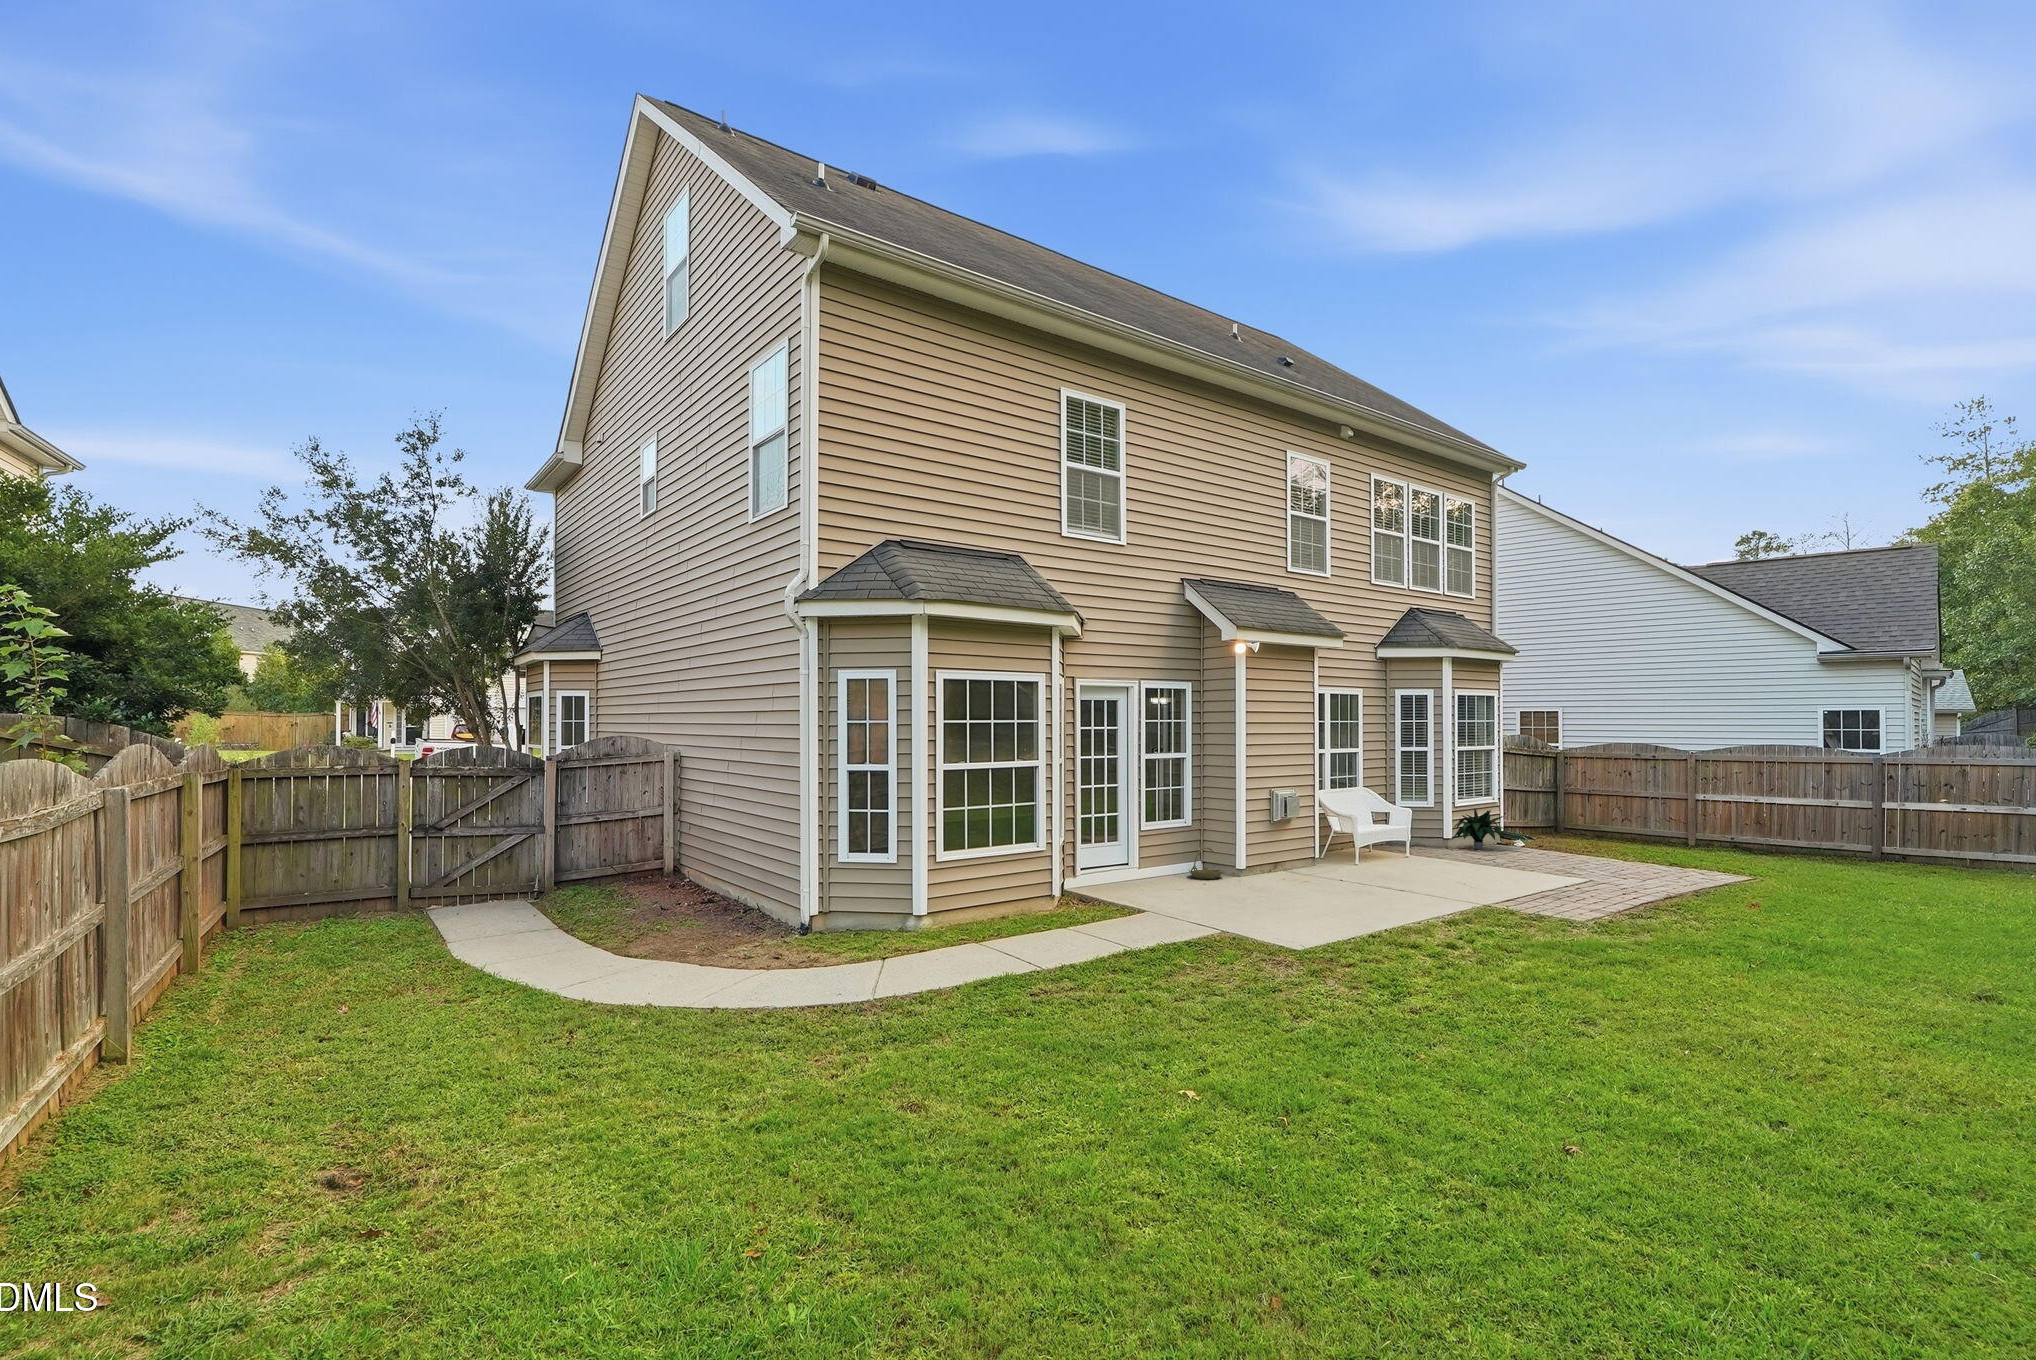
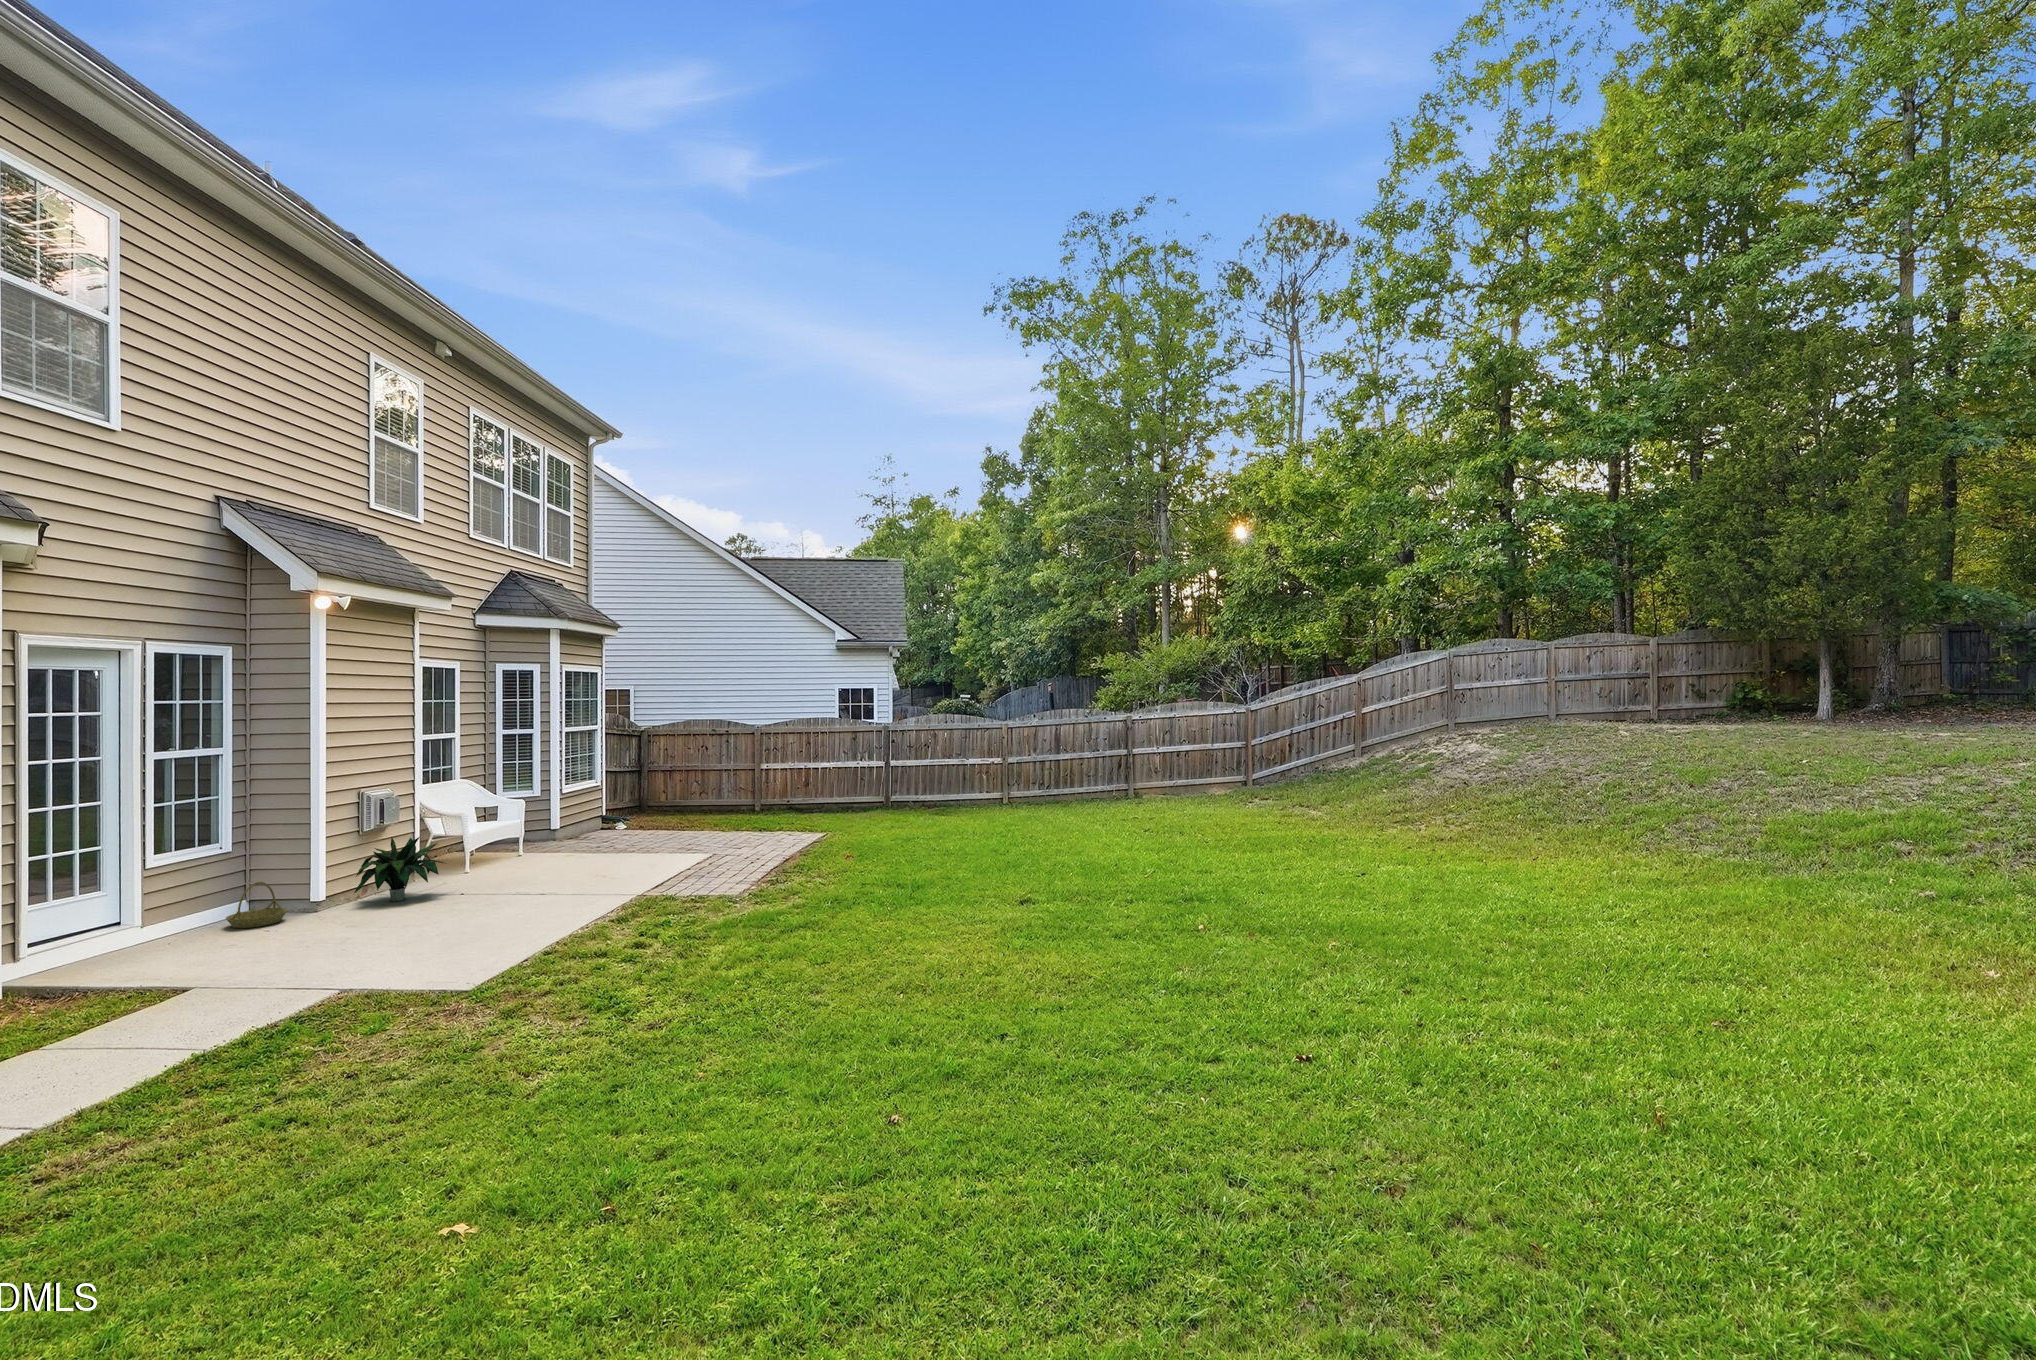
potted plant: present [1453,809,1506,850] -> present [354,837,444,901]

